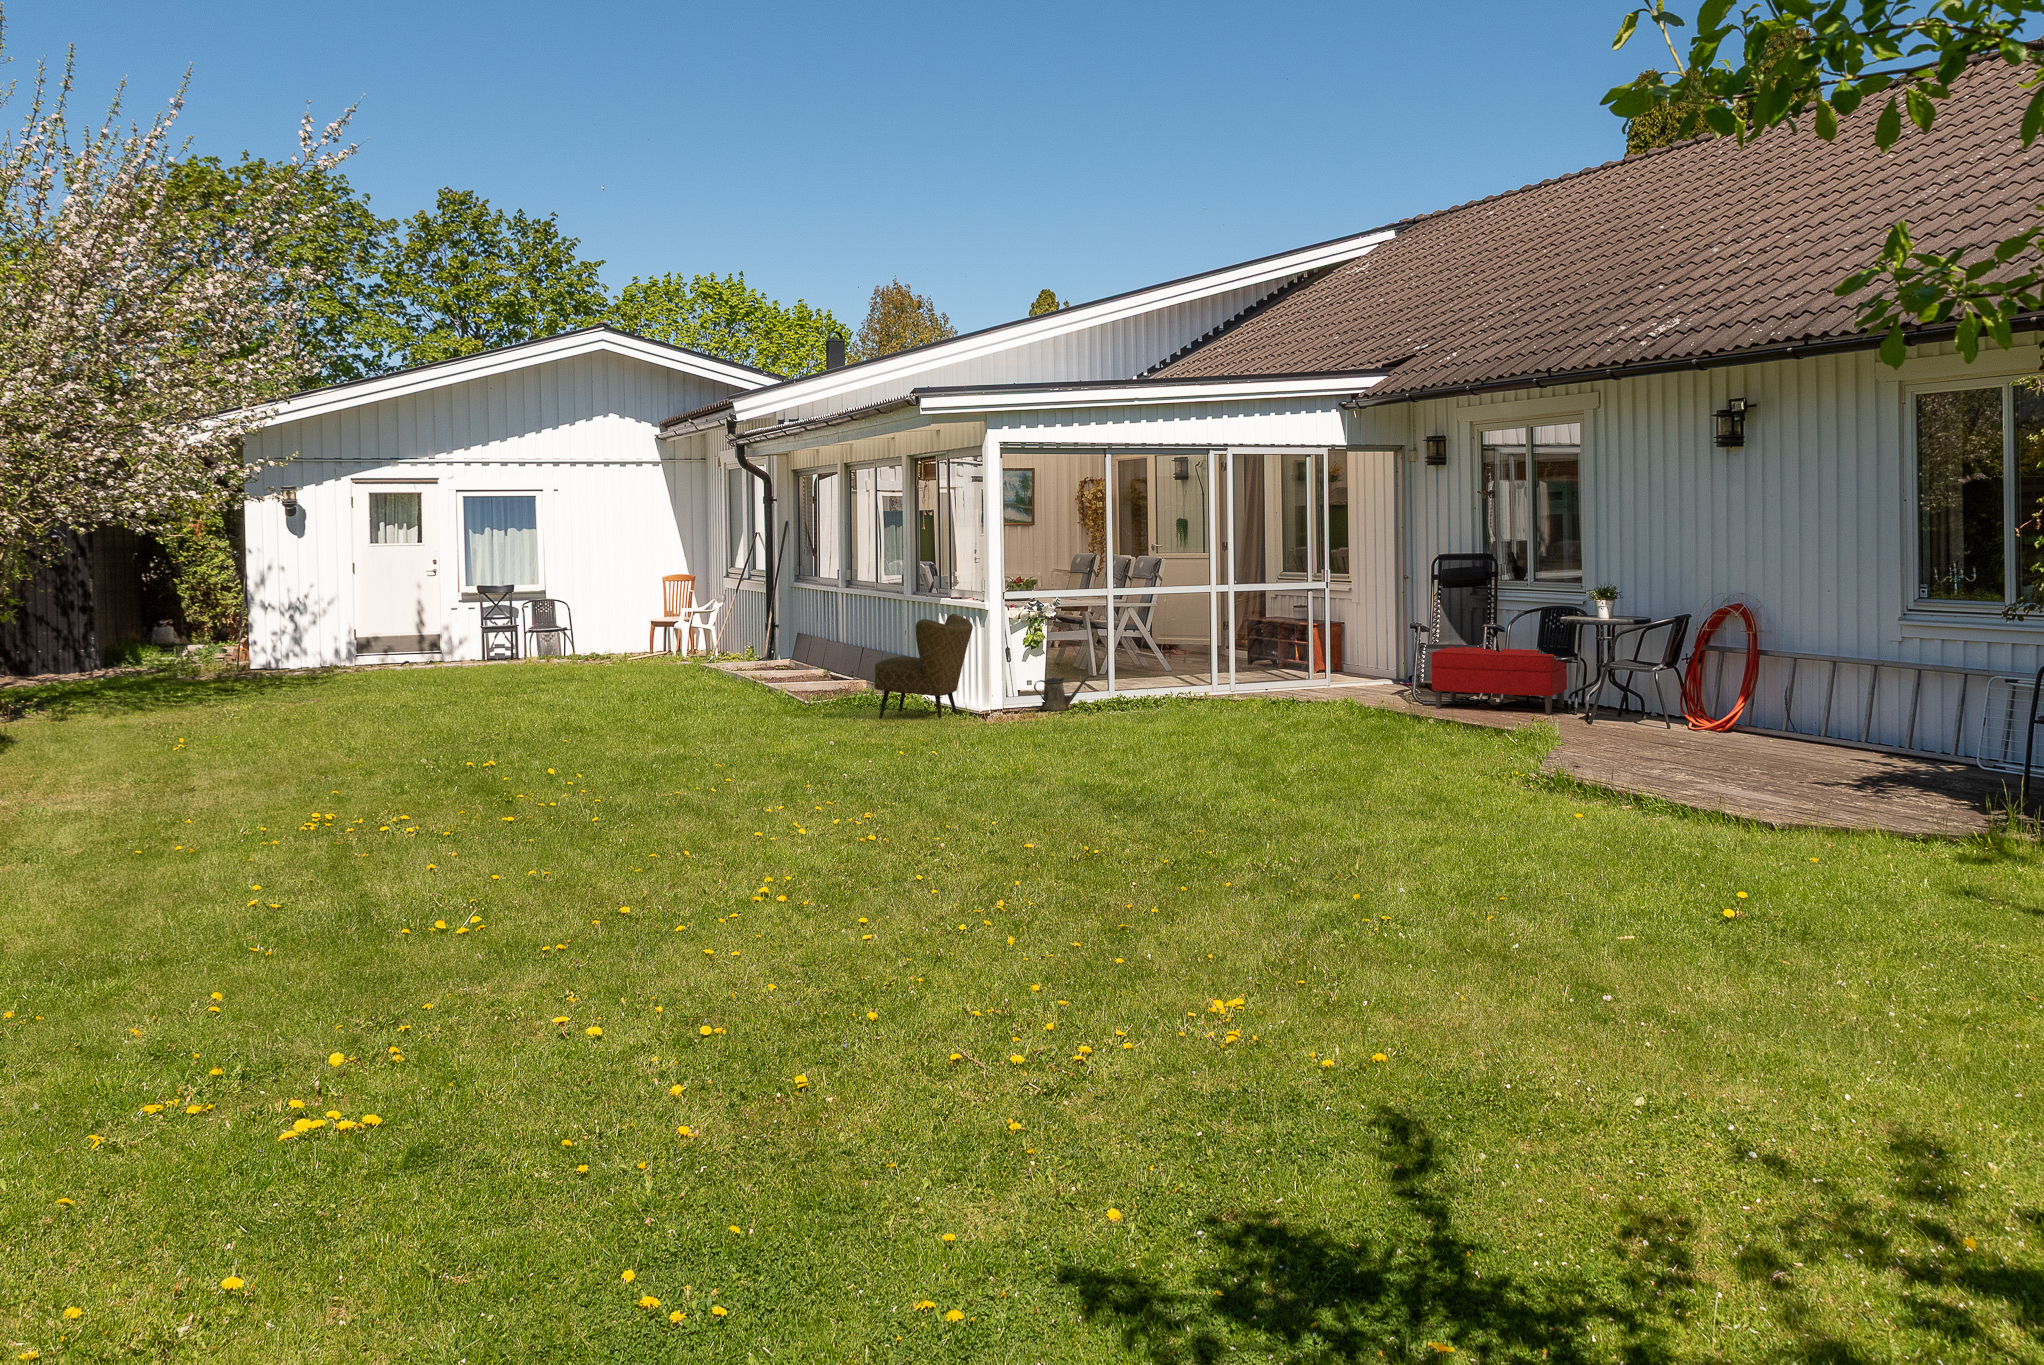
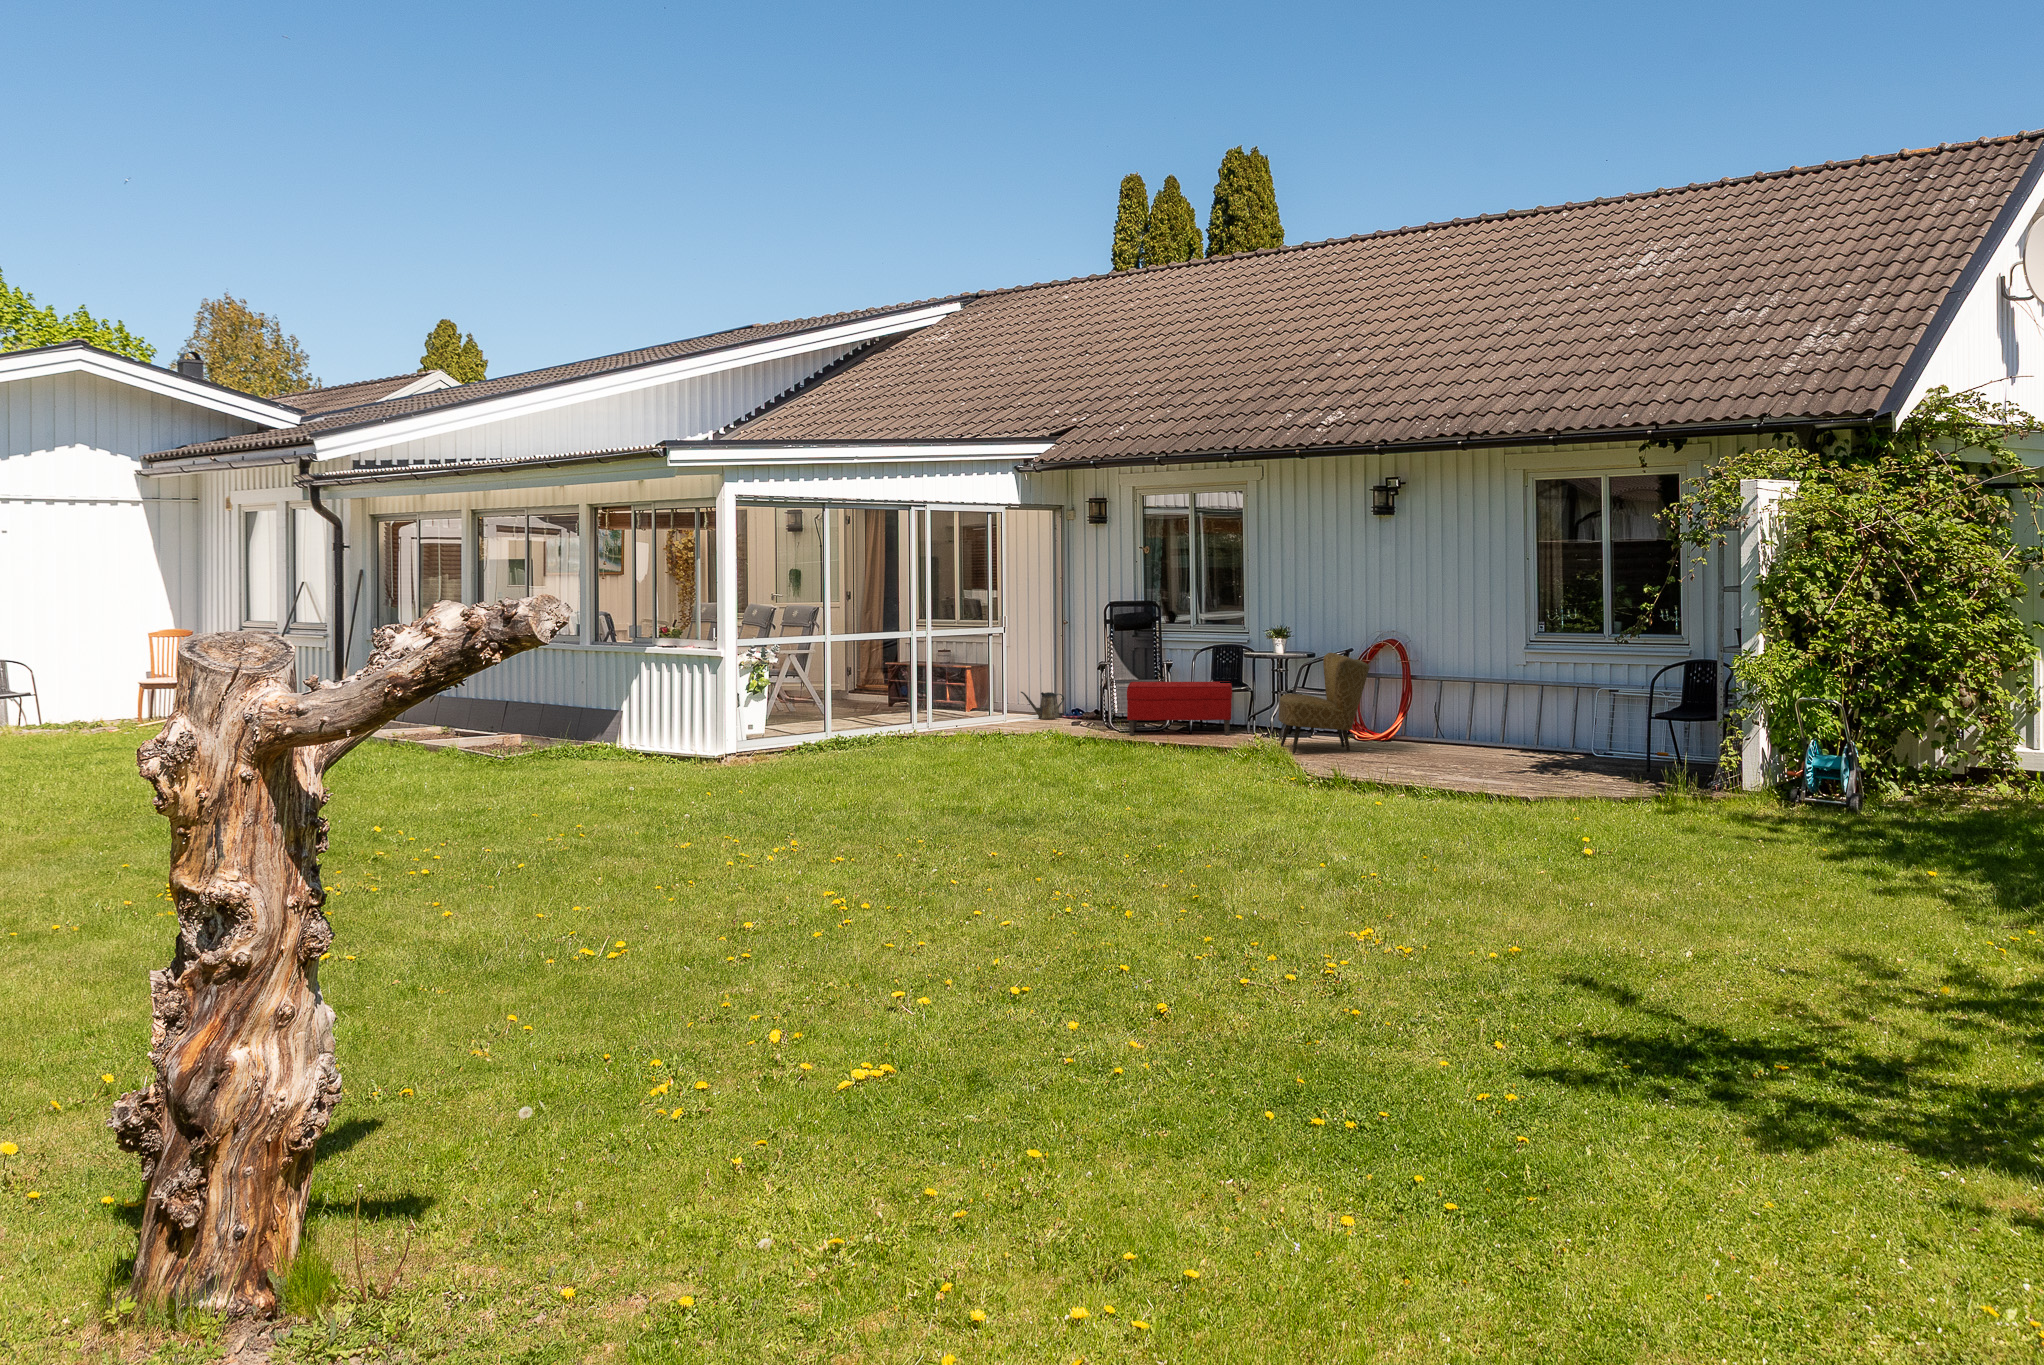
armchair: present [874,614,973,719] -> present [1278,653,1370,754]
watering can: present [1034,674,1091,711] -> present [1021,692,1065,719]

